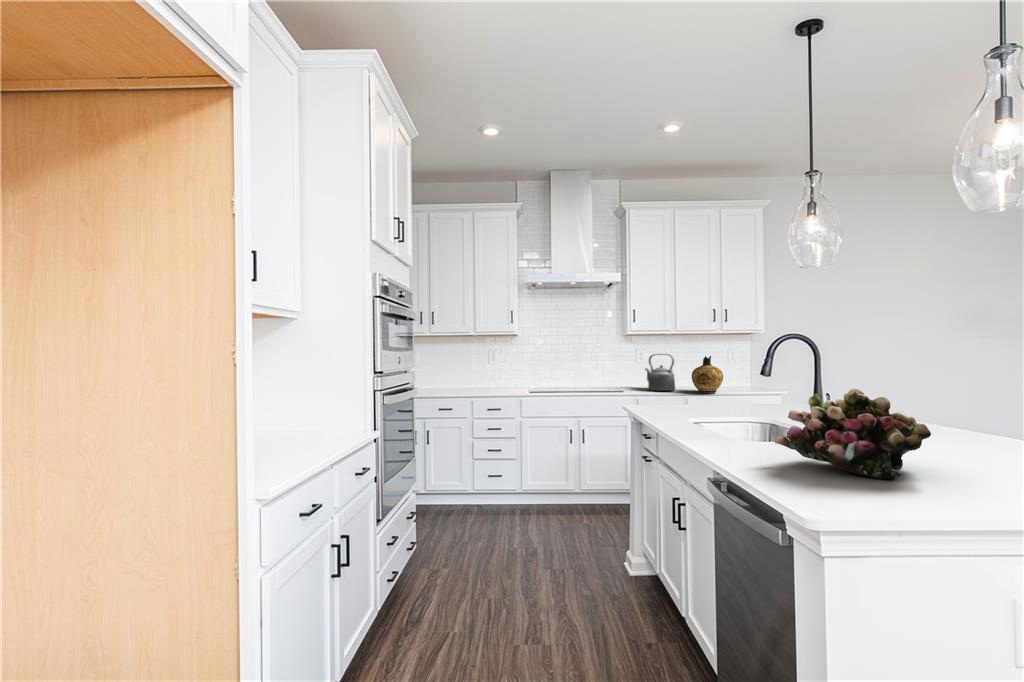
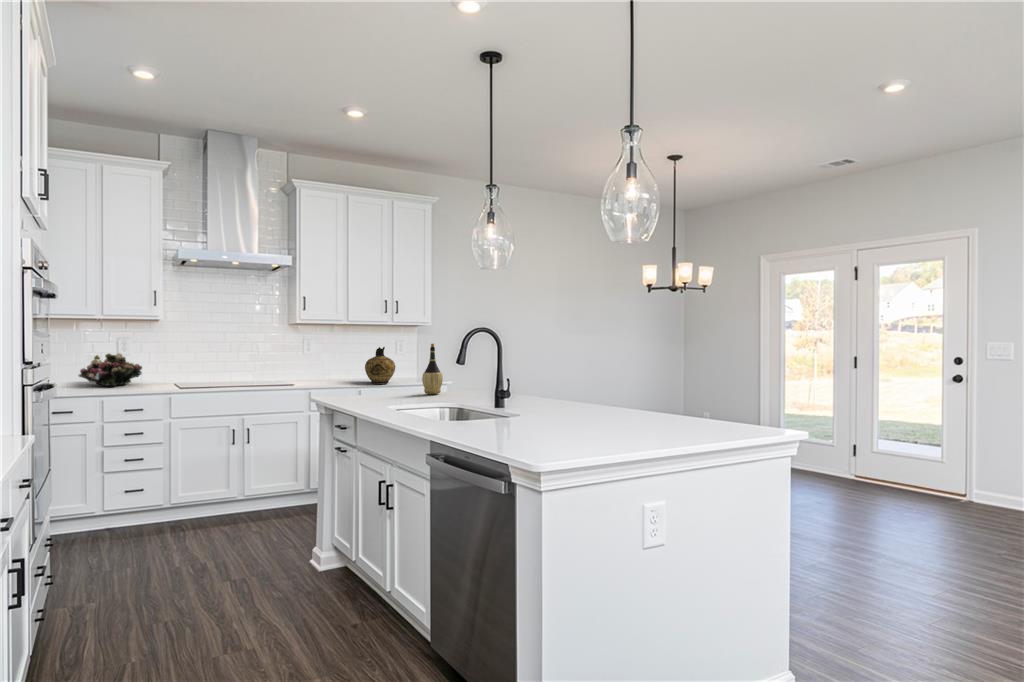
wine bottle: none [737,353,761,408] -> present [422,344,443,394]
kettle: present [645,354,675,391] -> none [316,344,348,383]
flower arrangement: present [774,388,931,480] -> present [78,353,142,386]

